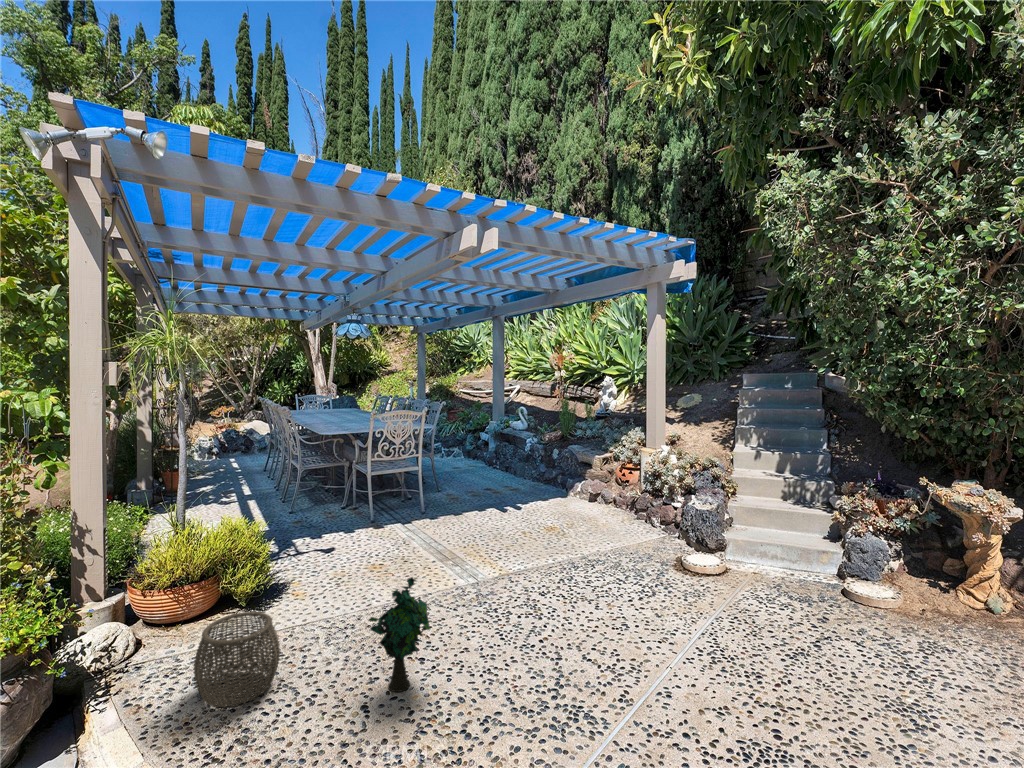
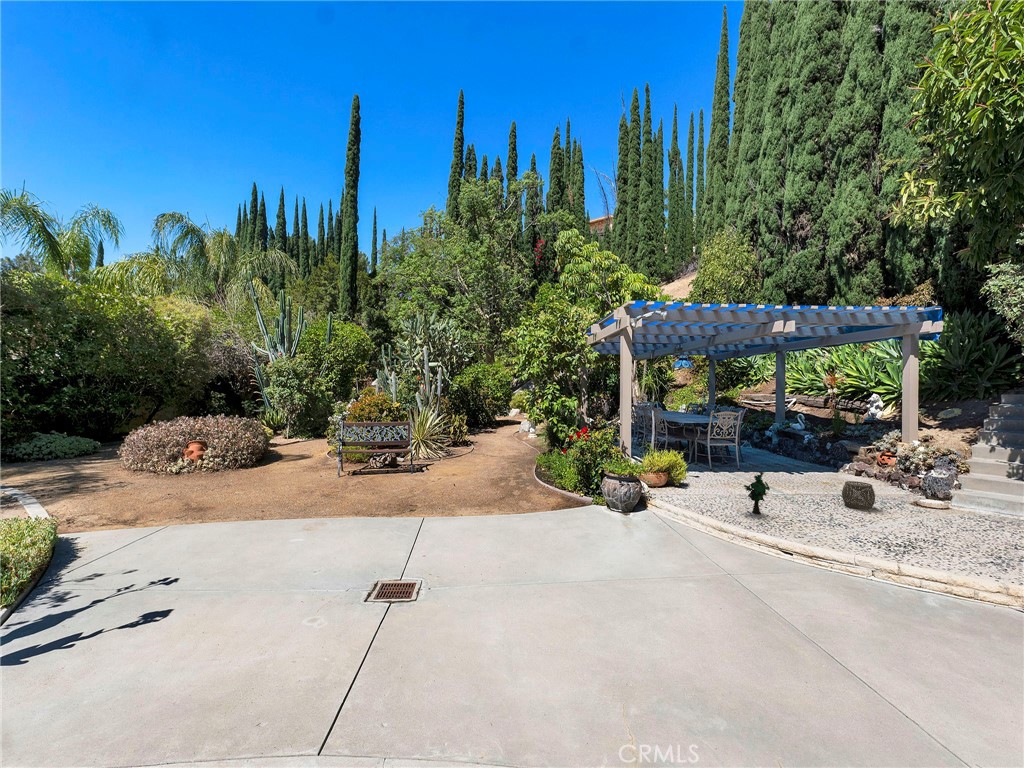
woven basket: present [193,612,280,708] -> present [842,481,875,509]

